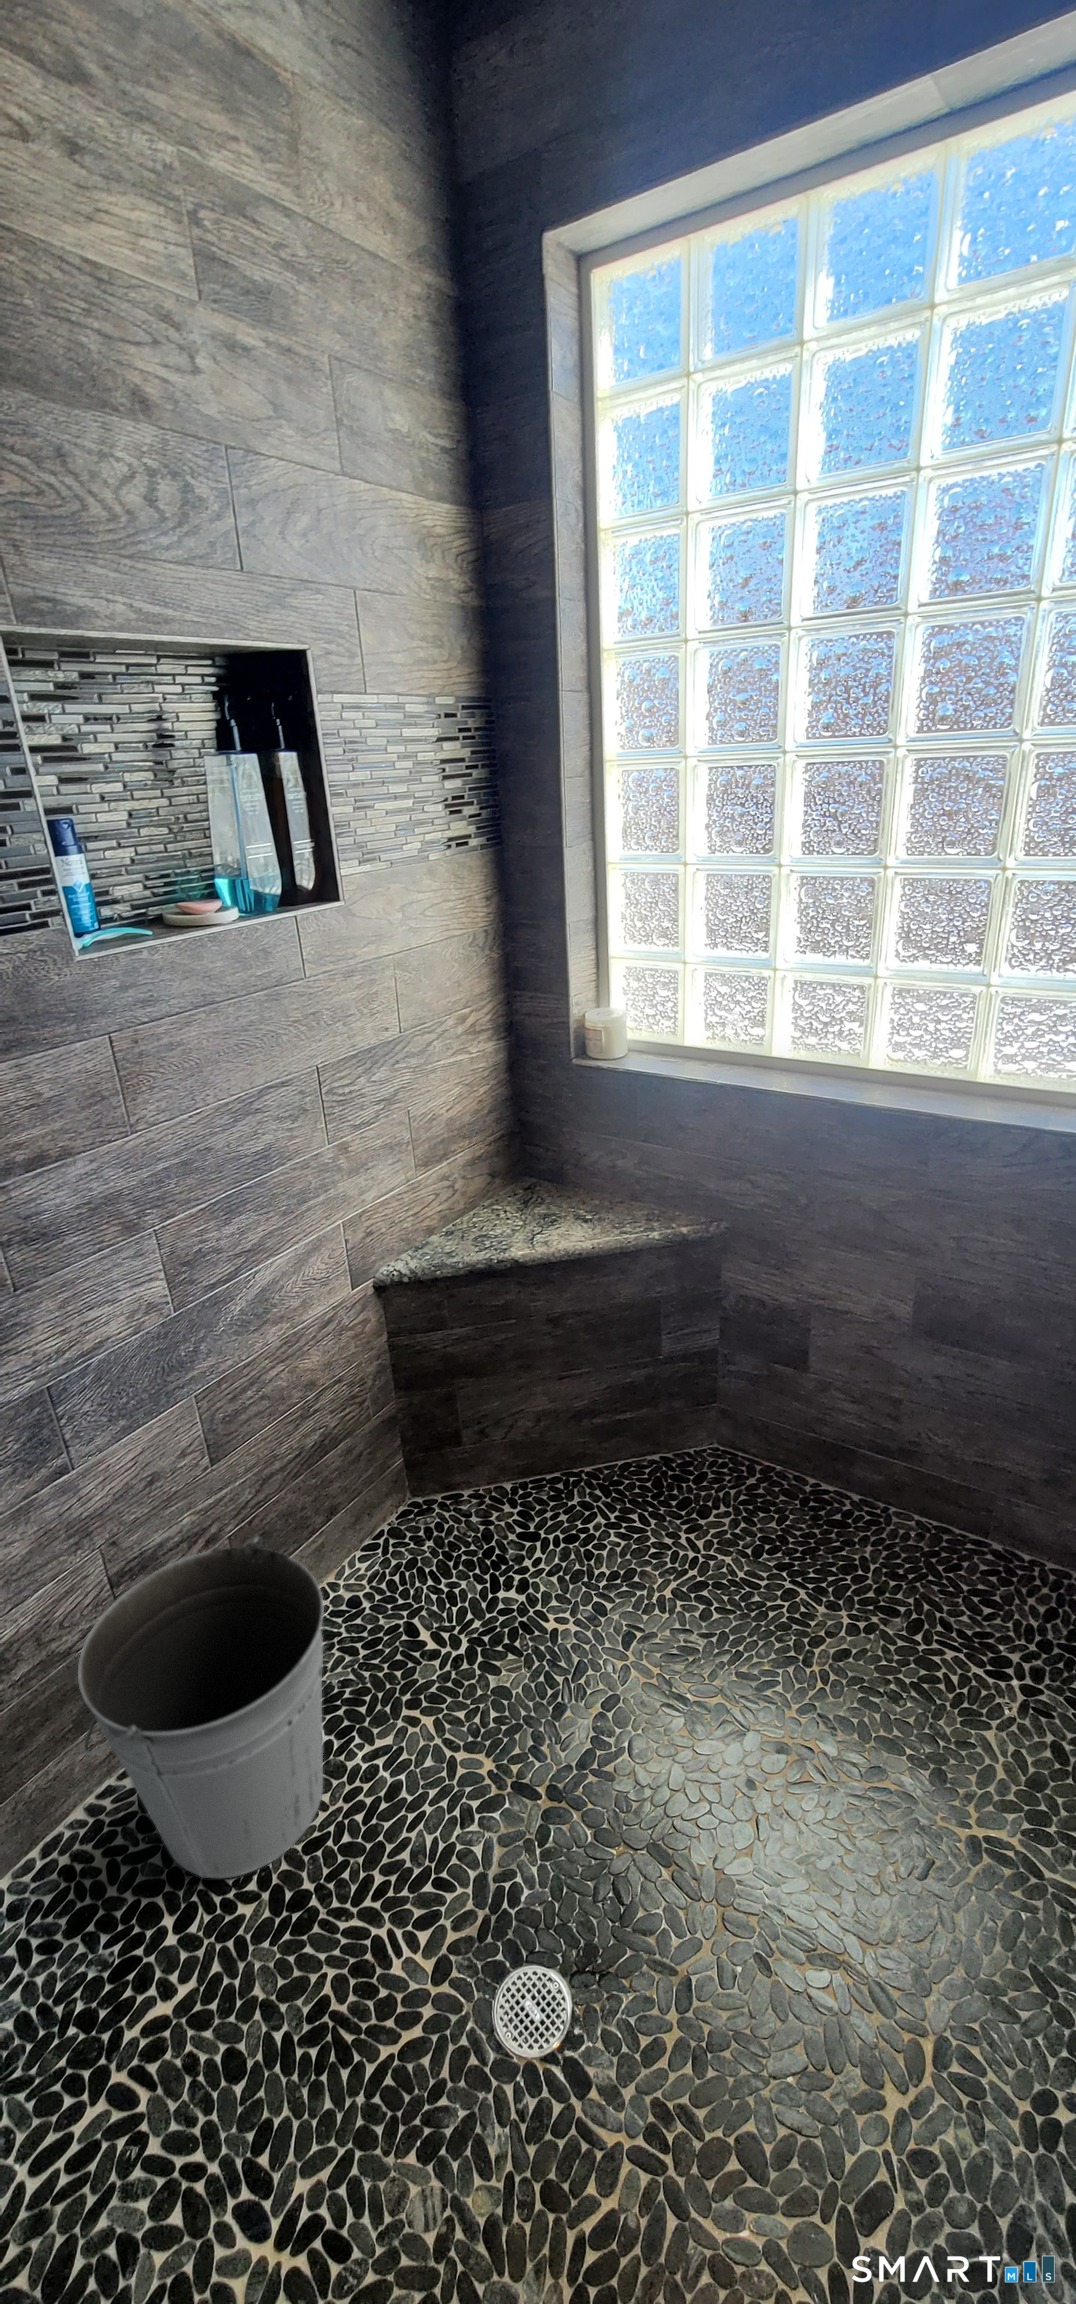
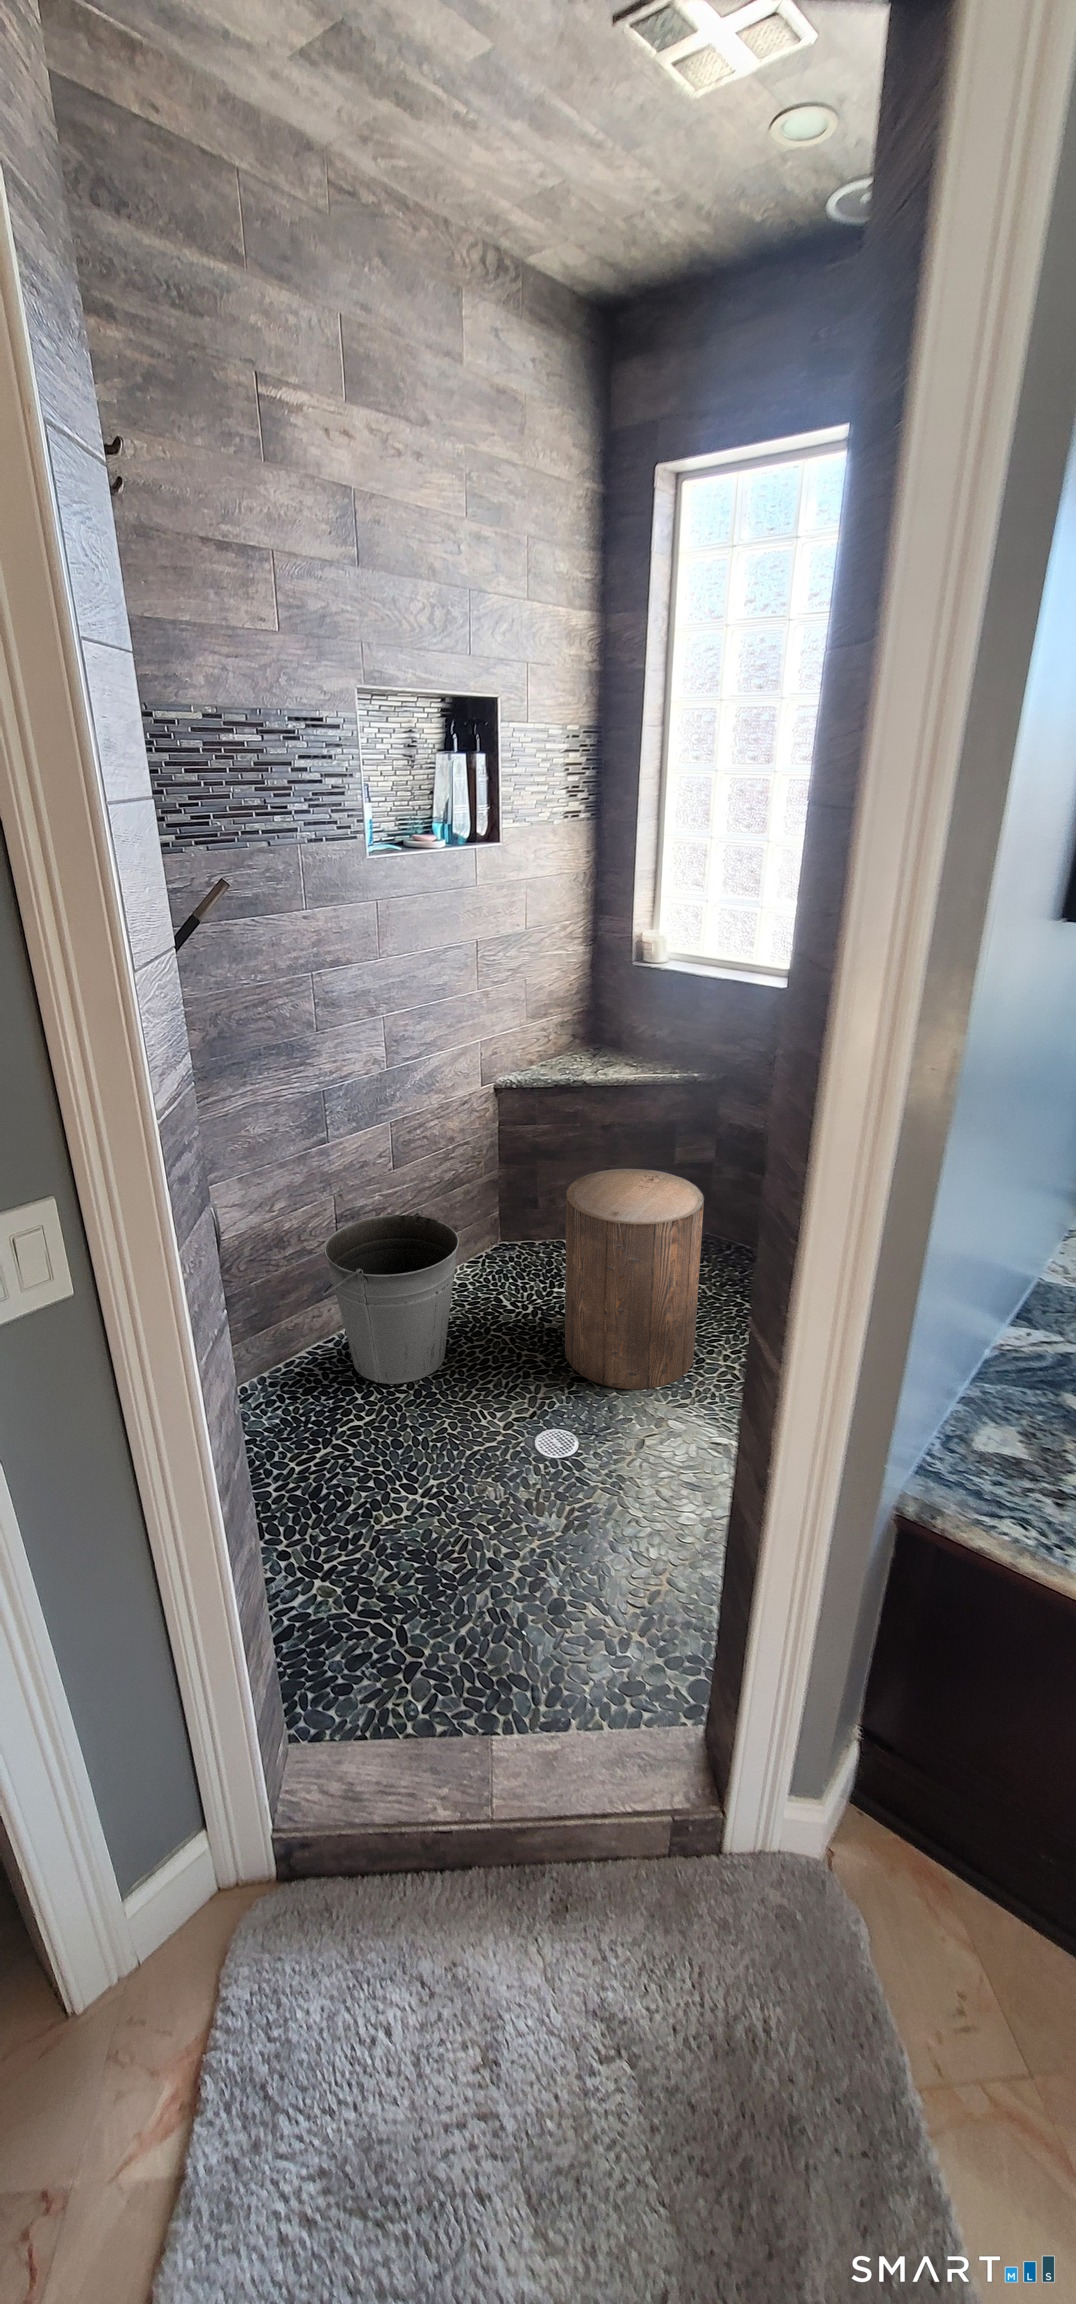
stool: none [503,1427,745,1838] -> present [565,1169,704,1389]

